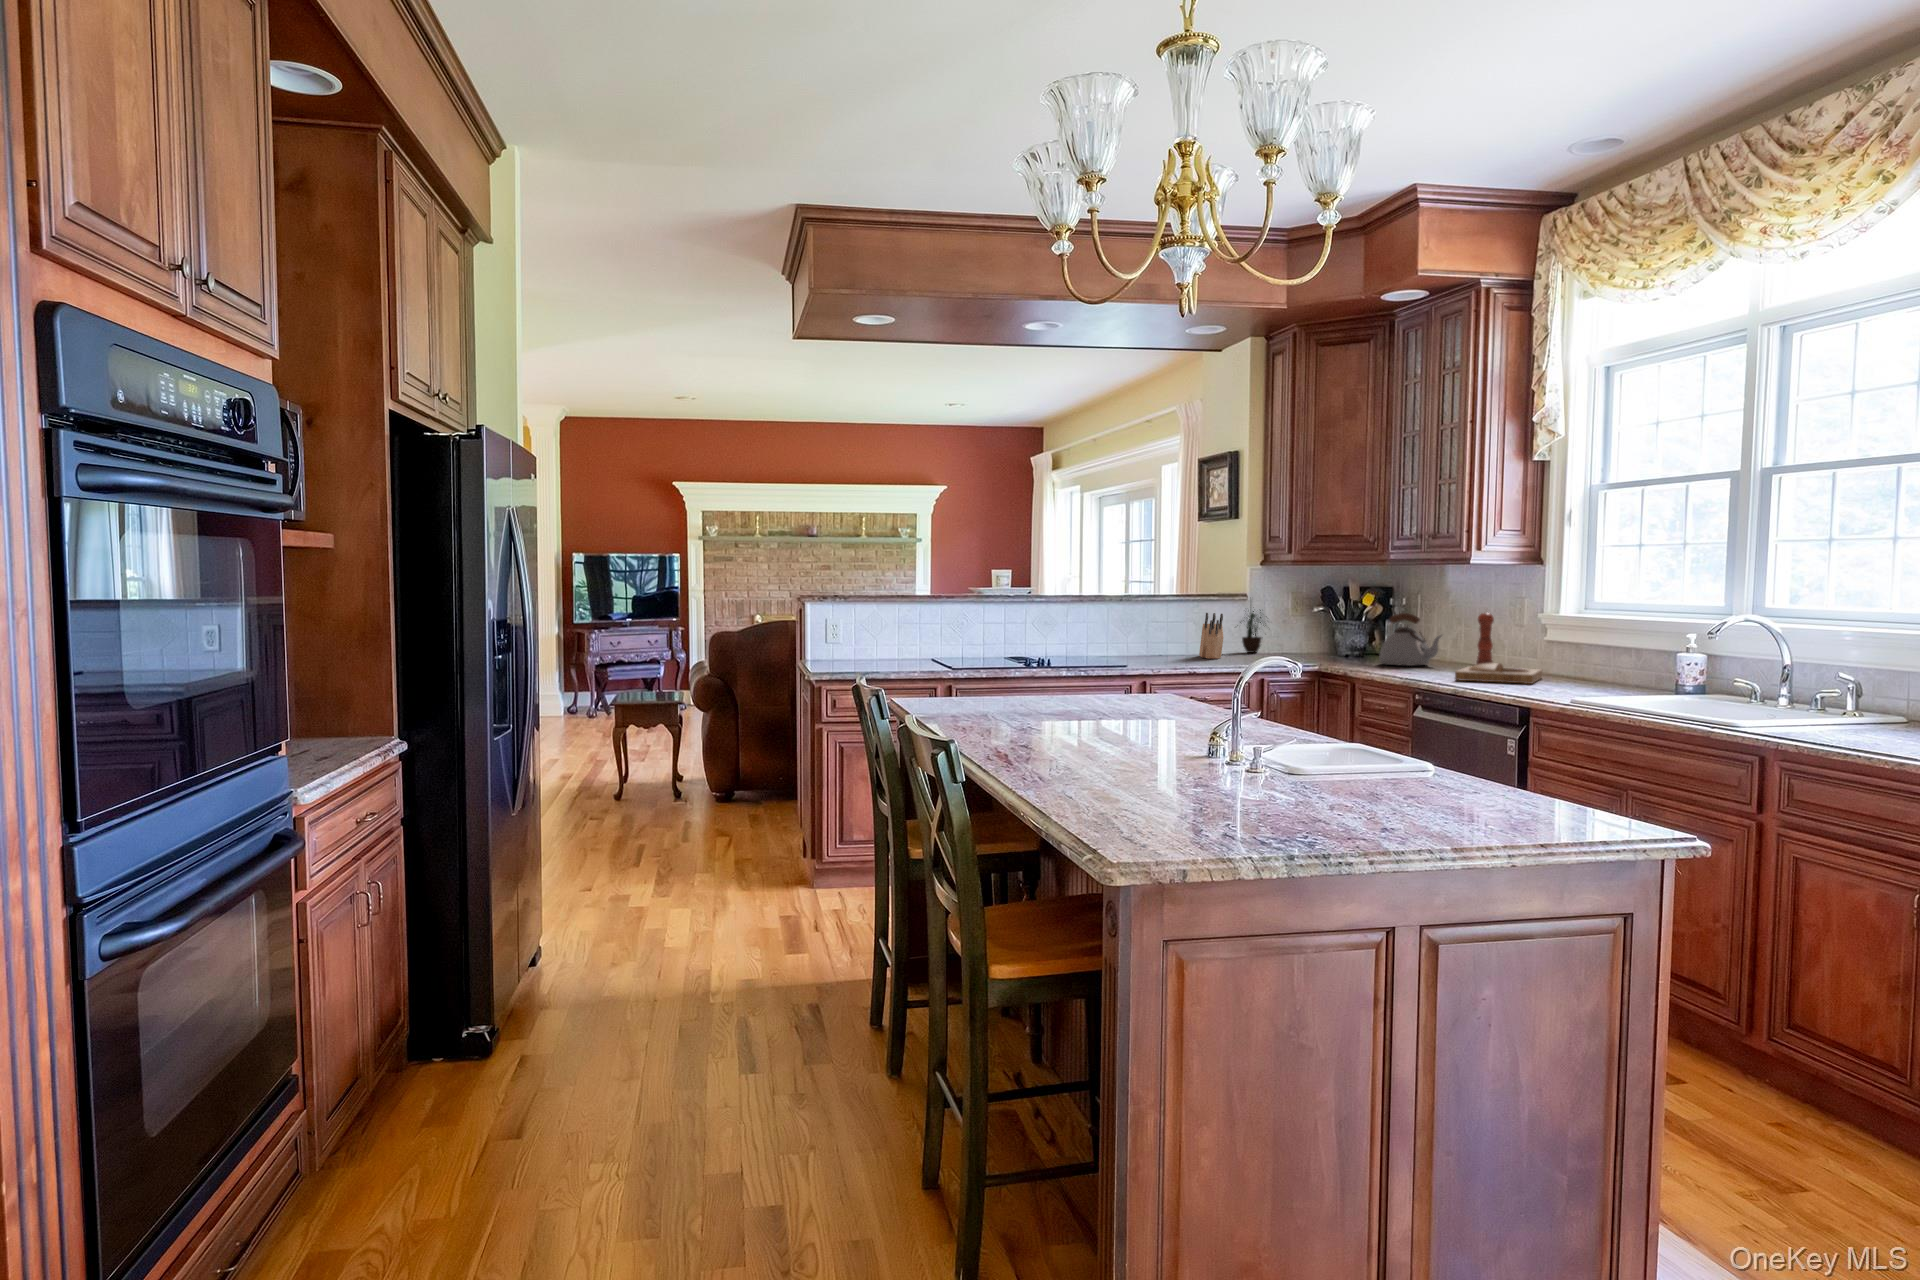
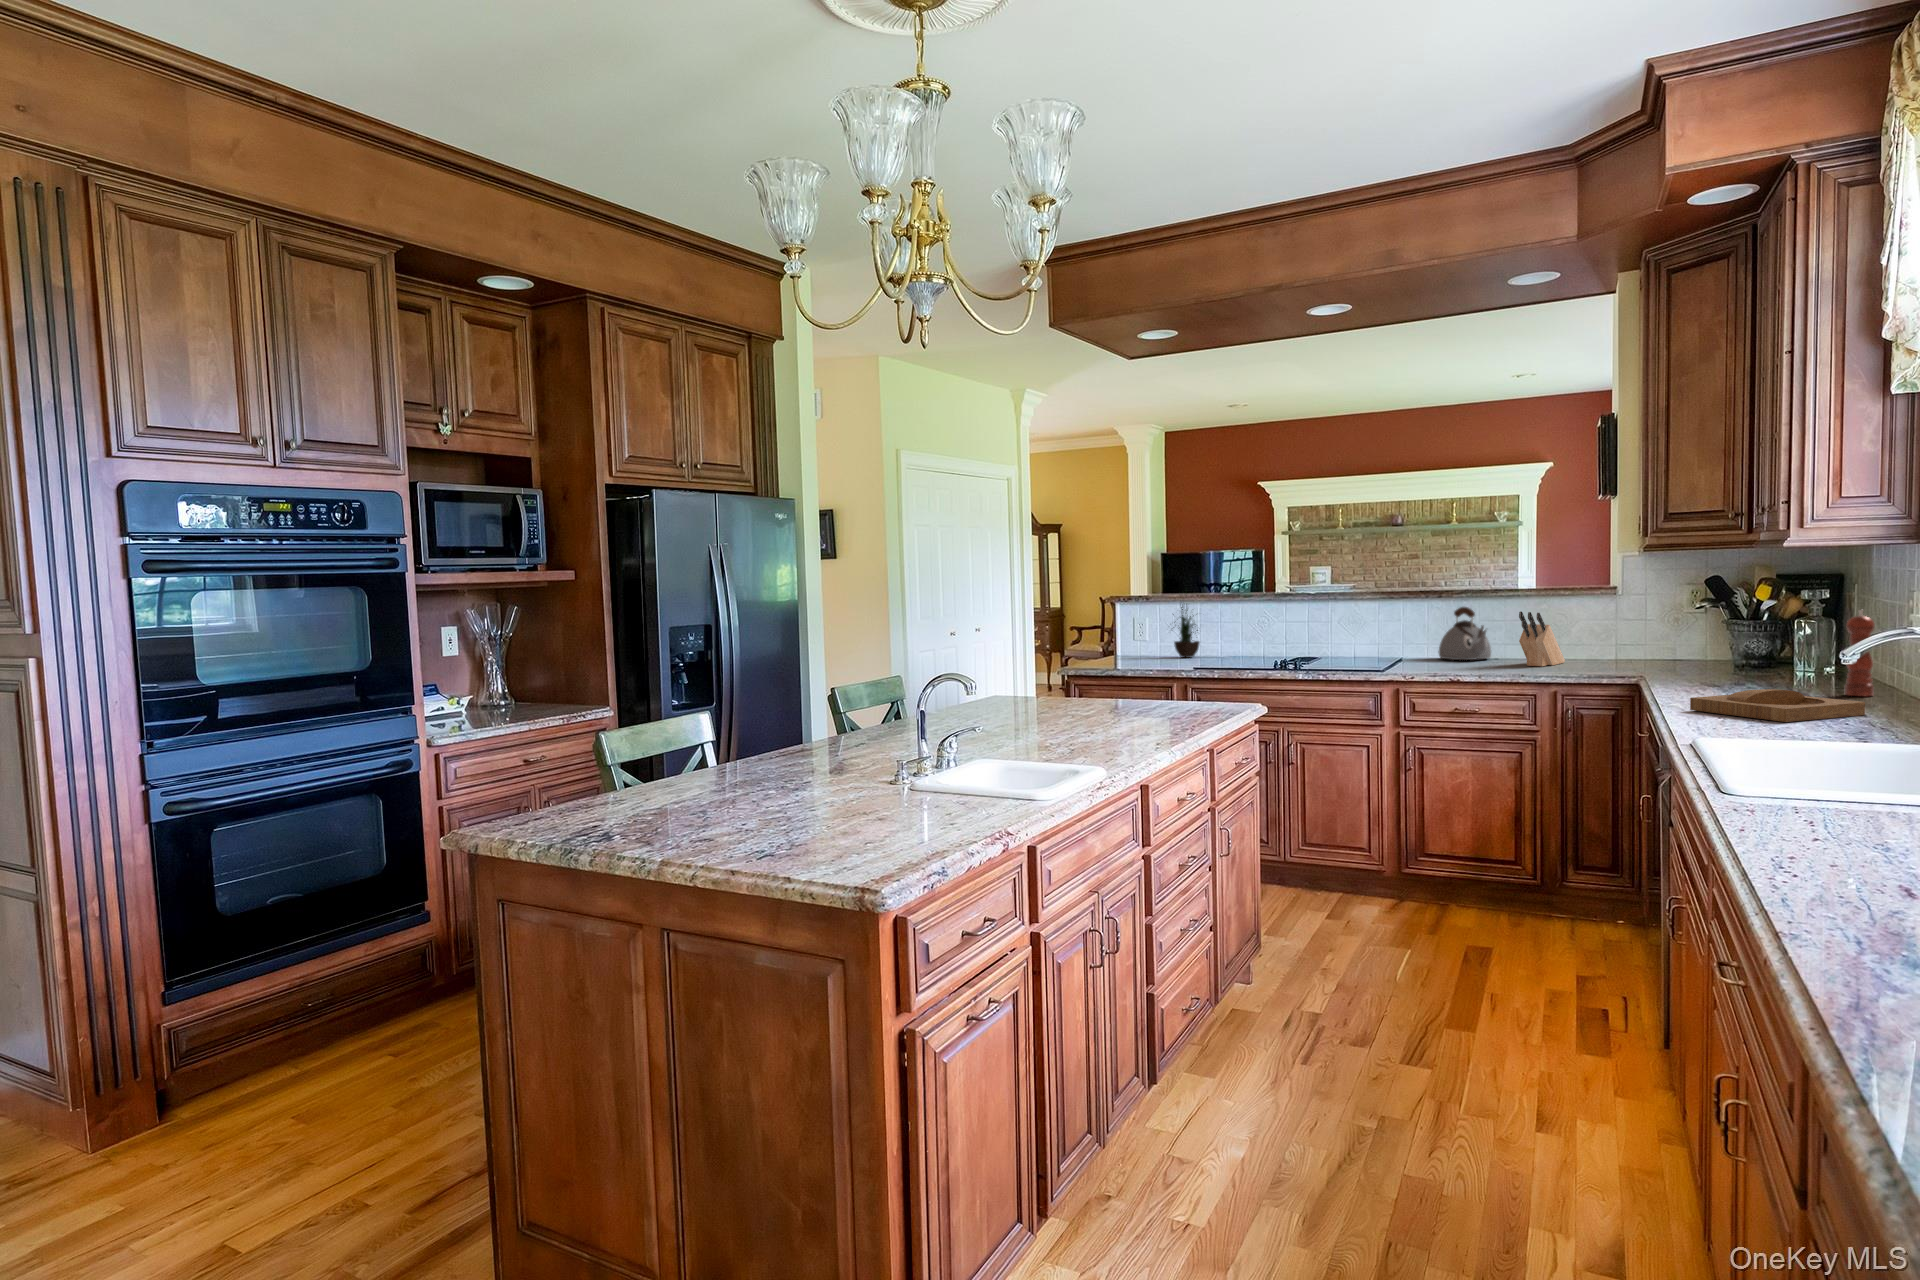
potted plant: present [1240,609,1266,653] -> present [1173,606,1200,658]
kettle: present [1379,613,1442,666] -> present [1439,607,1491,660]

